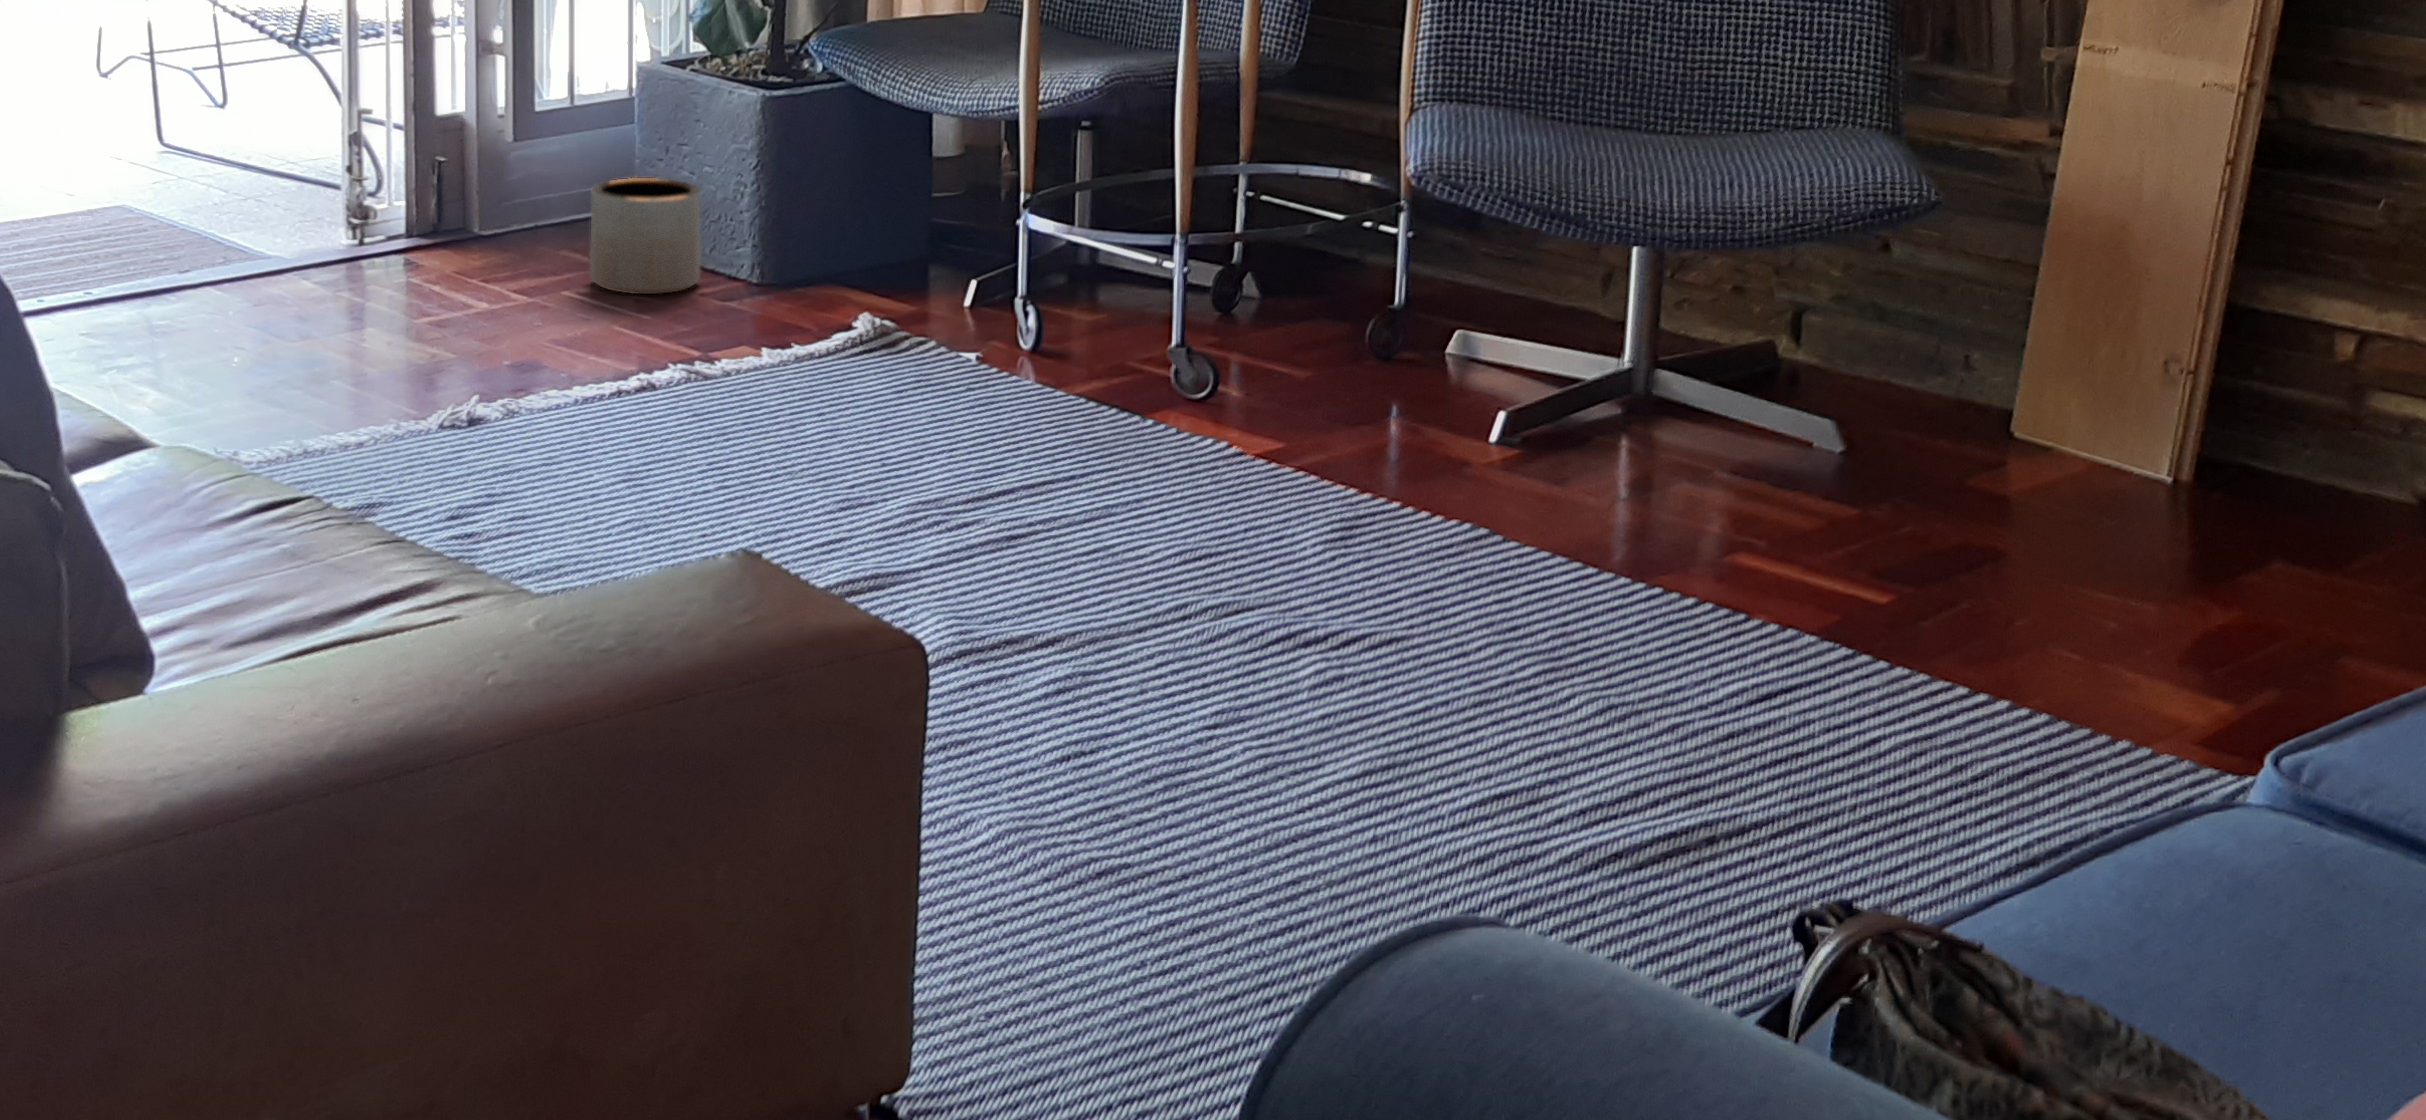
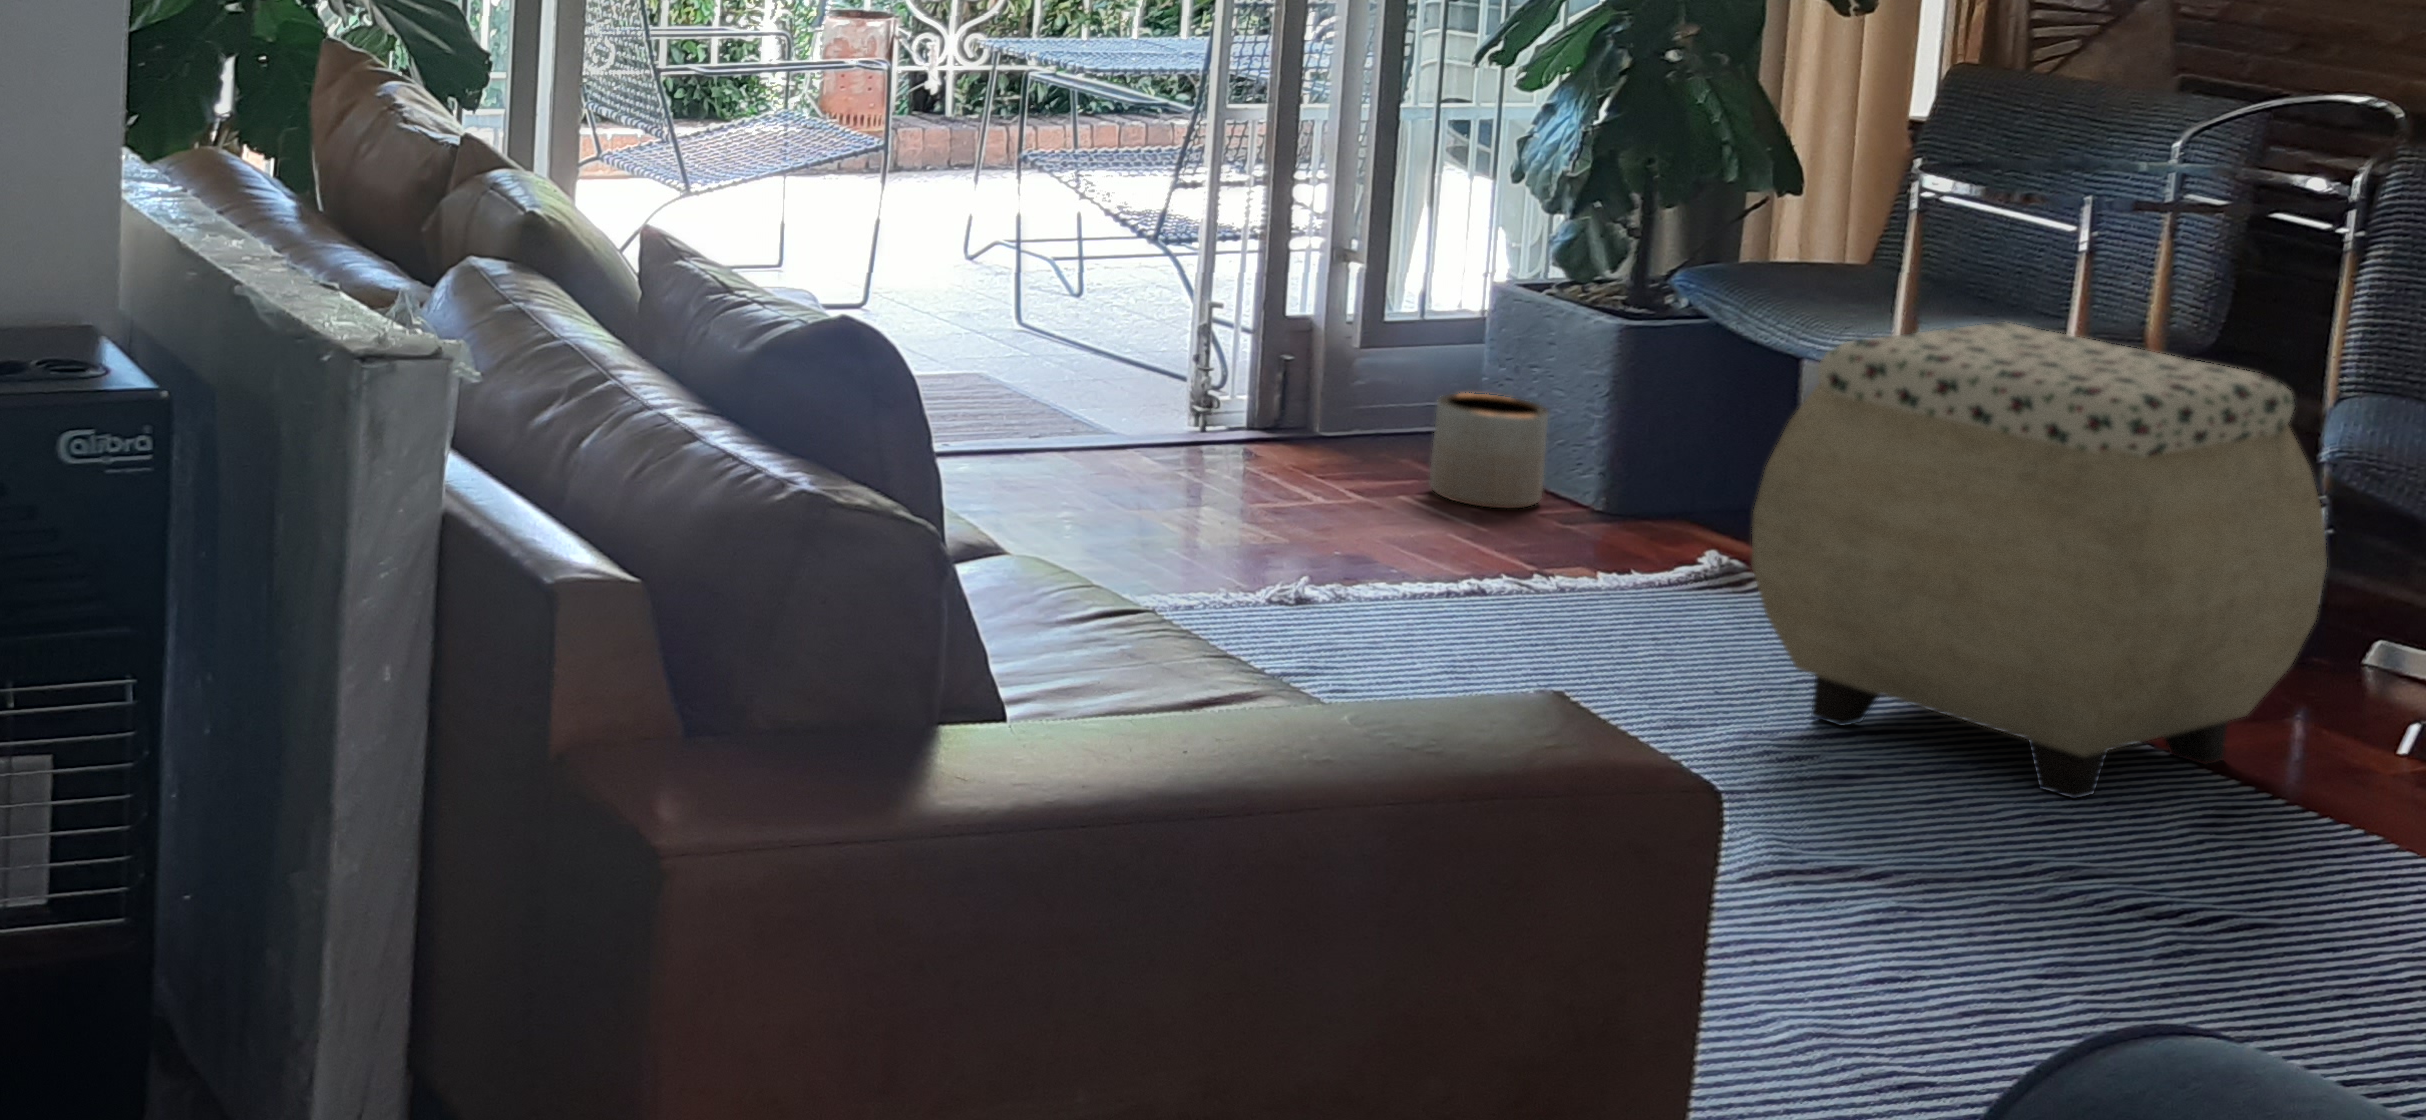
ottoman: none [909,66,1415,529] -> present [1751,322,2327,799]

